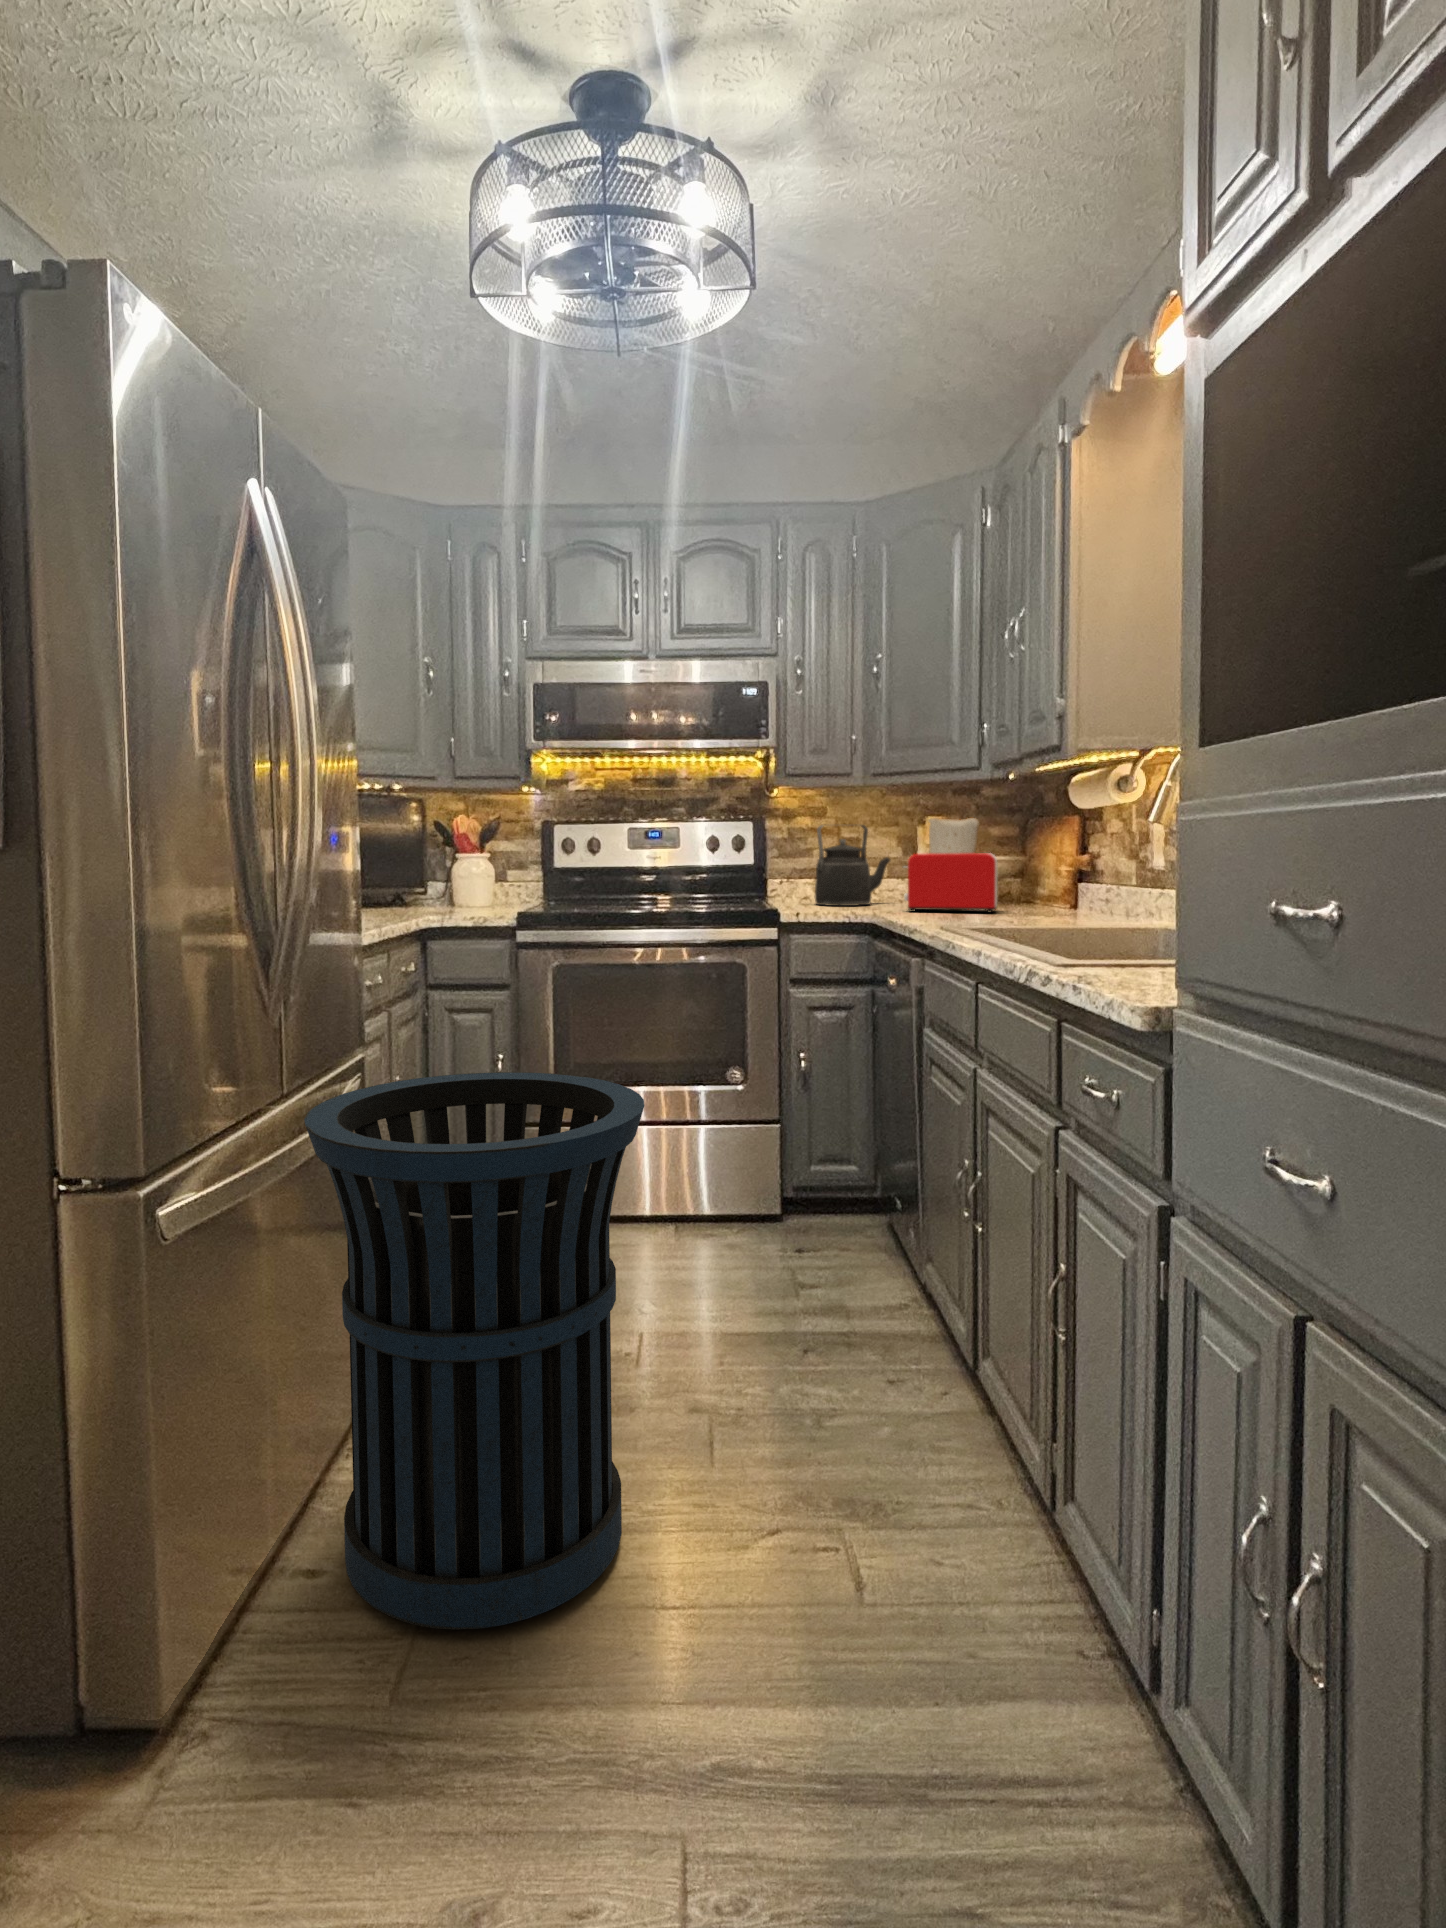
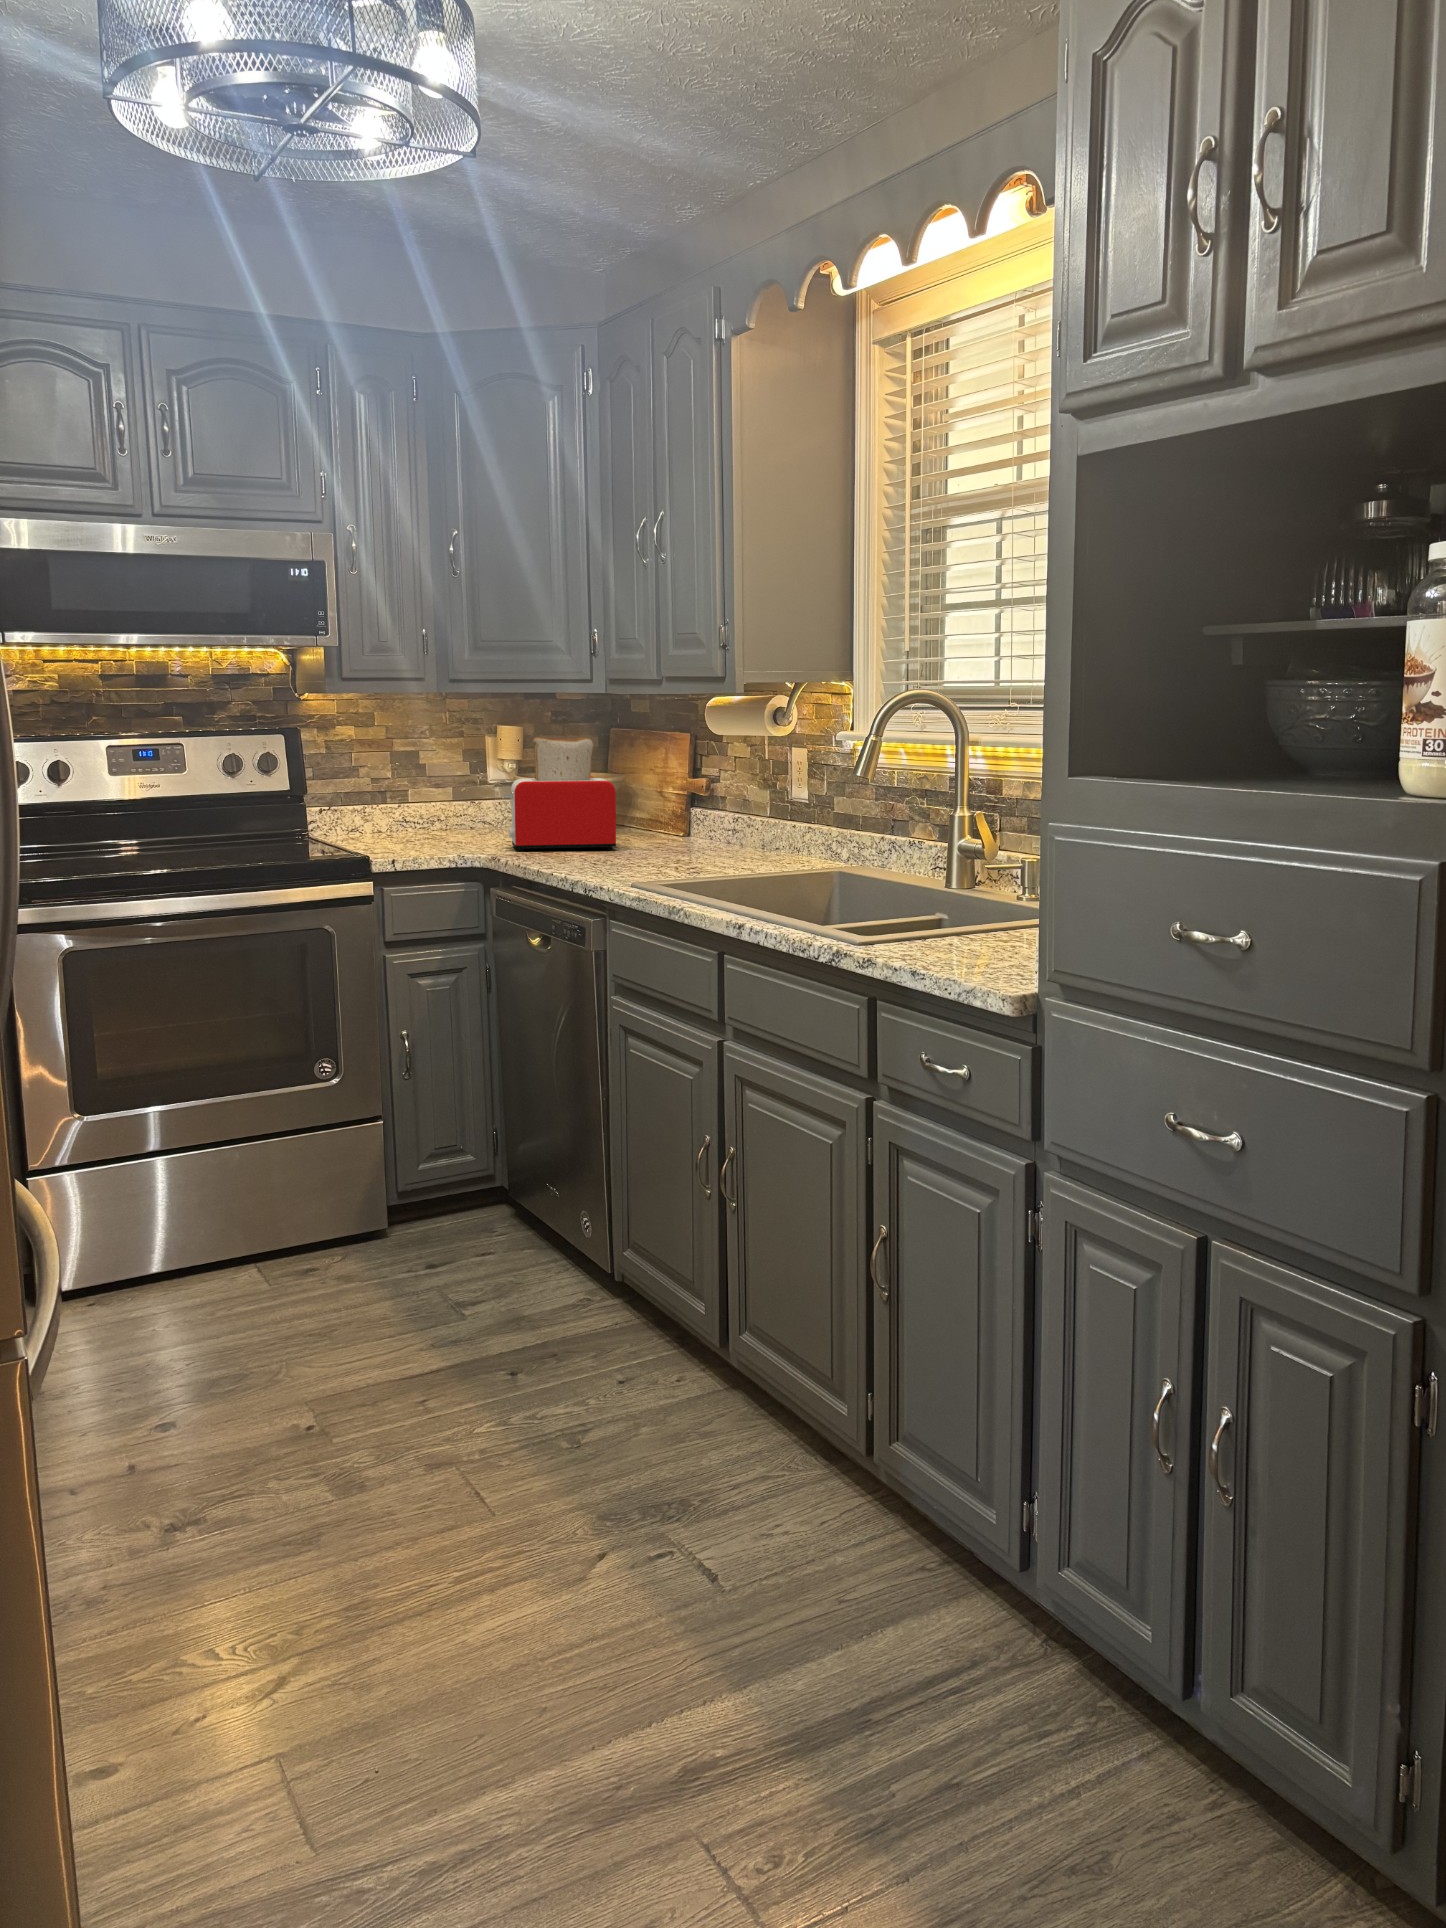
kettle: present [814,825,890,906] -> none [376,739,466,843]
trash can: present [304,1072,644,1630] -> none [55,1110,487,1780]

